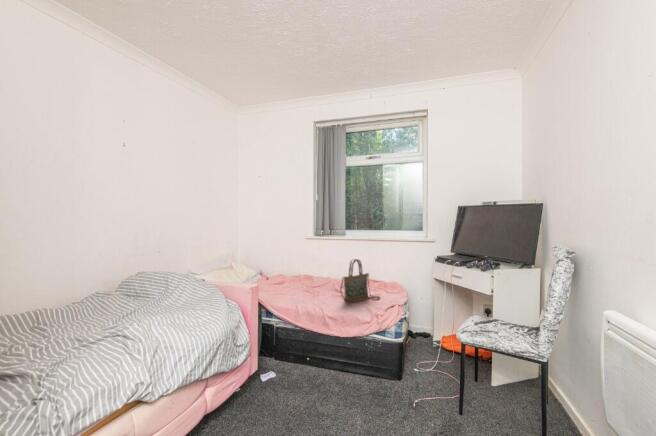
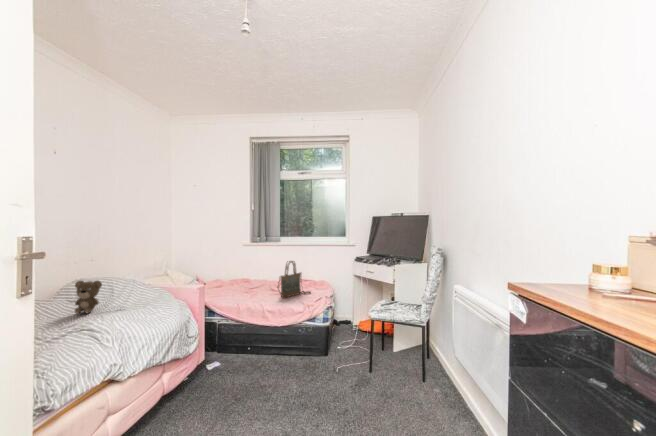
teddy bear: none [122,278,172,314] -> present [75,281,125,314]

